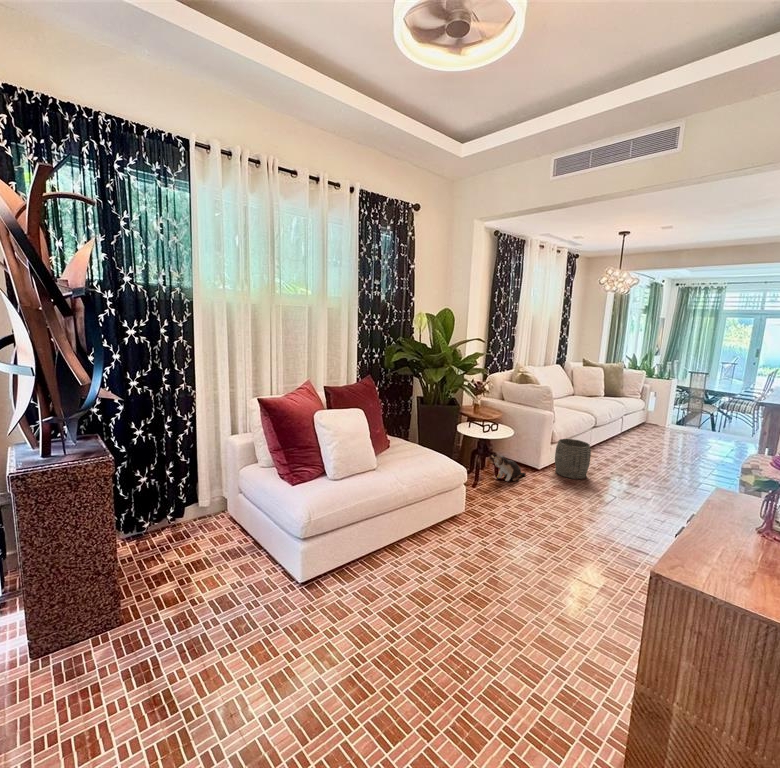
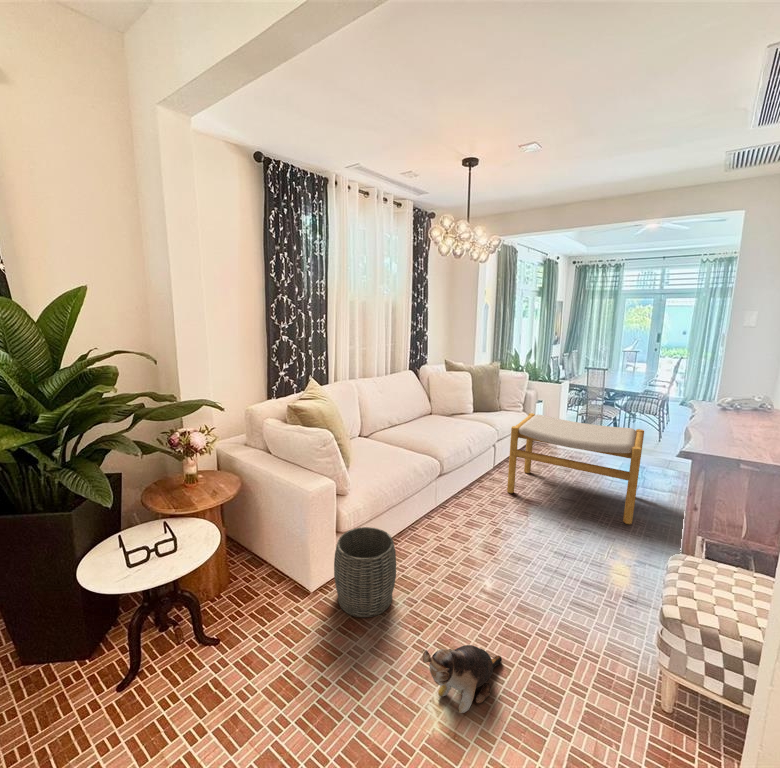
footstool: none [635,397,737,464] -> present [507,413,644,524]
plush toy: present [492,455,526,481] -> present [423,645,502,713]

